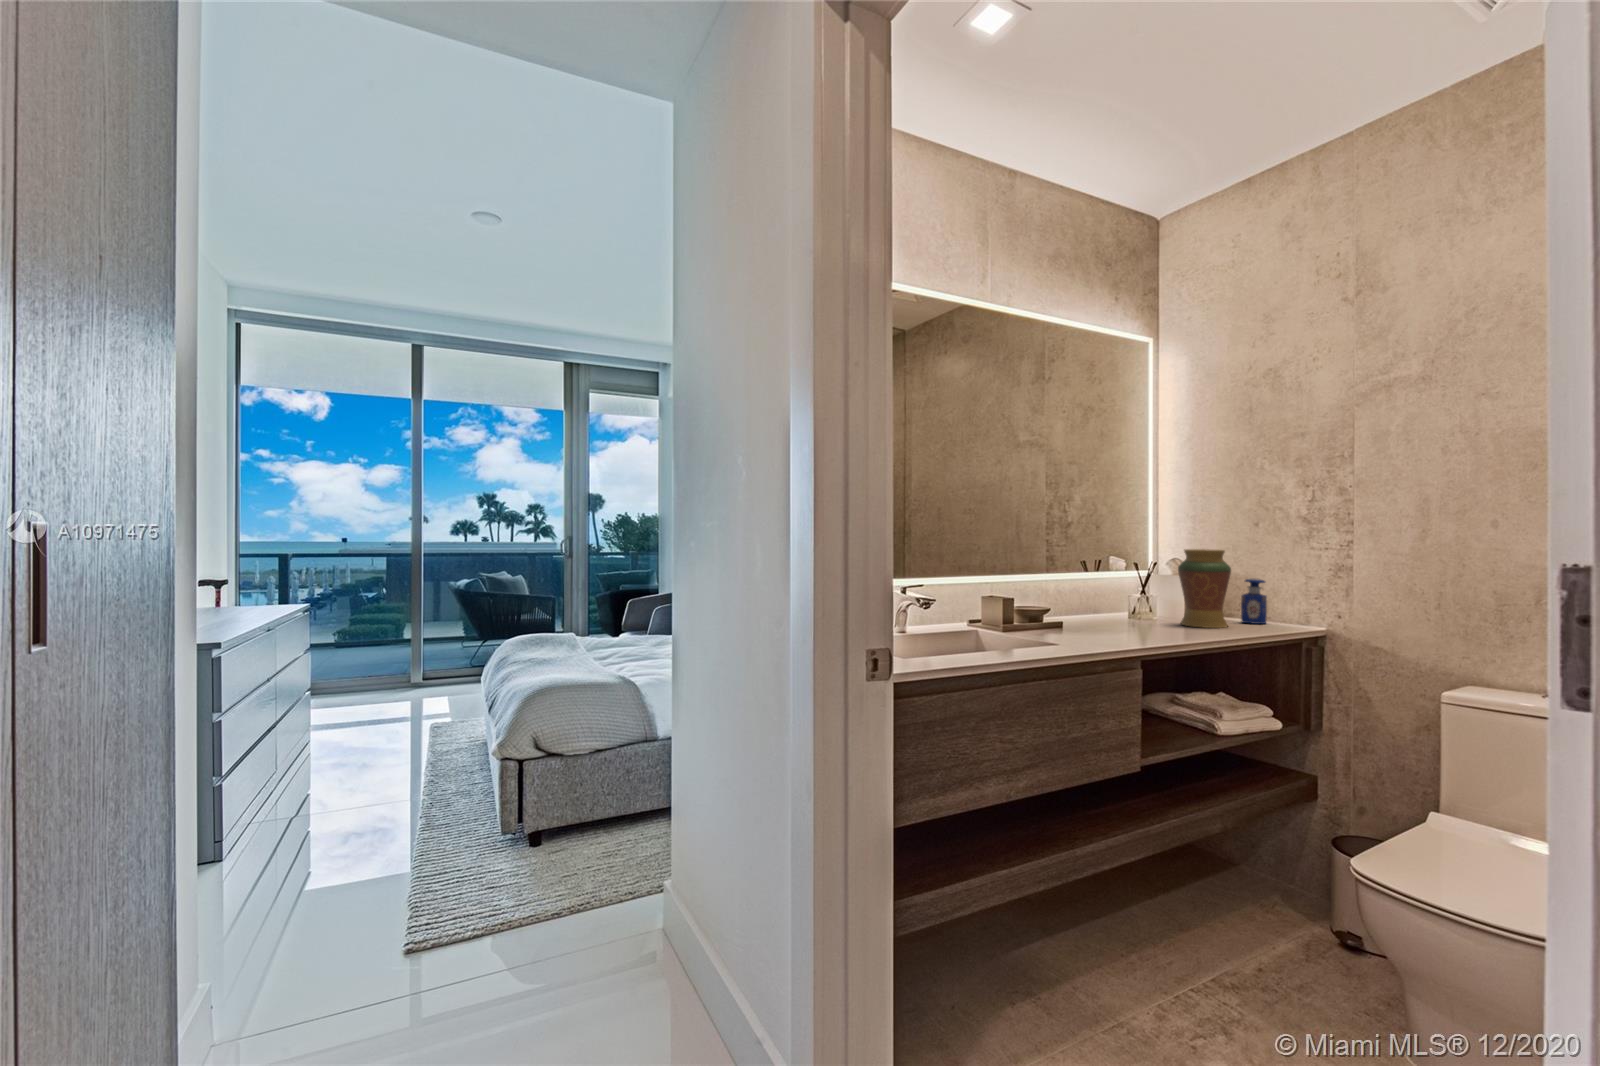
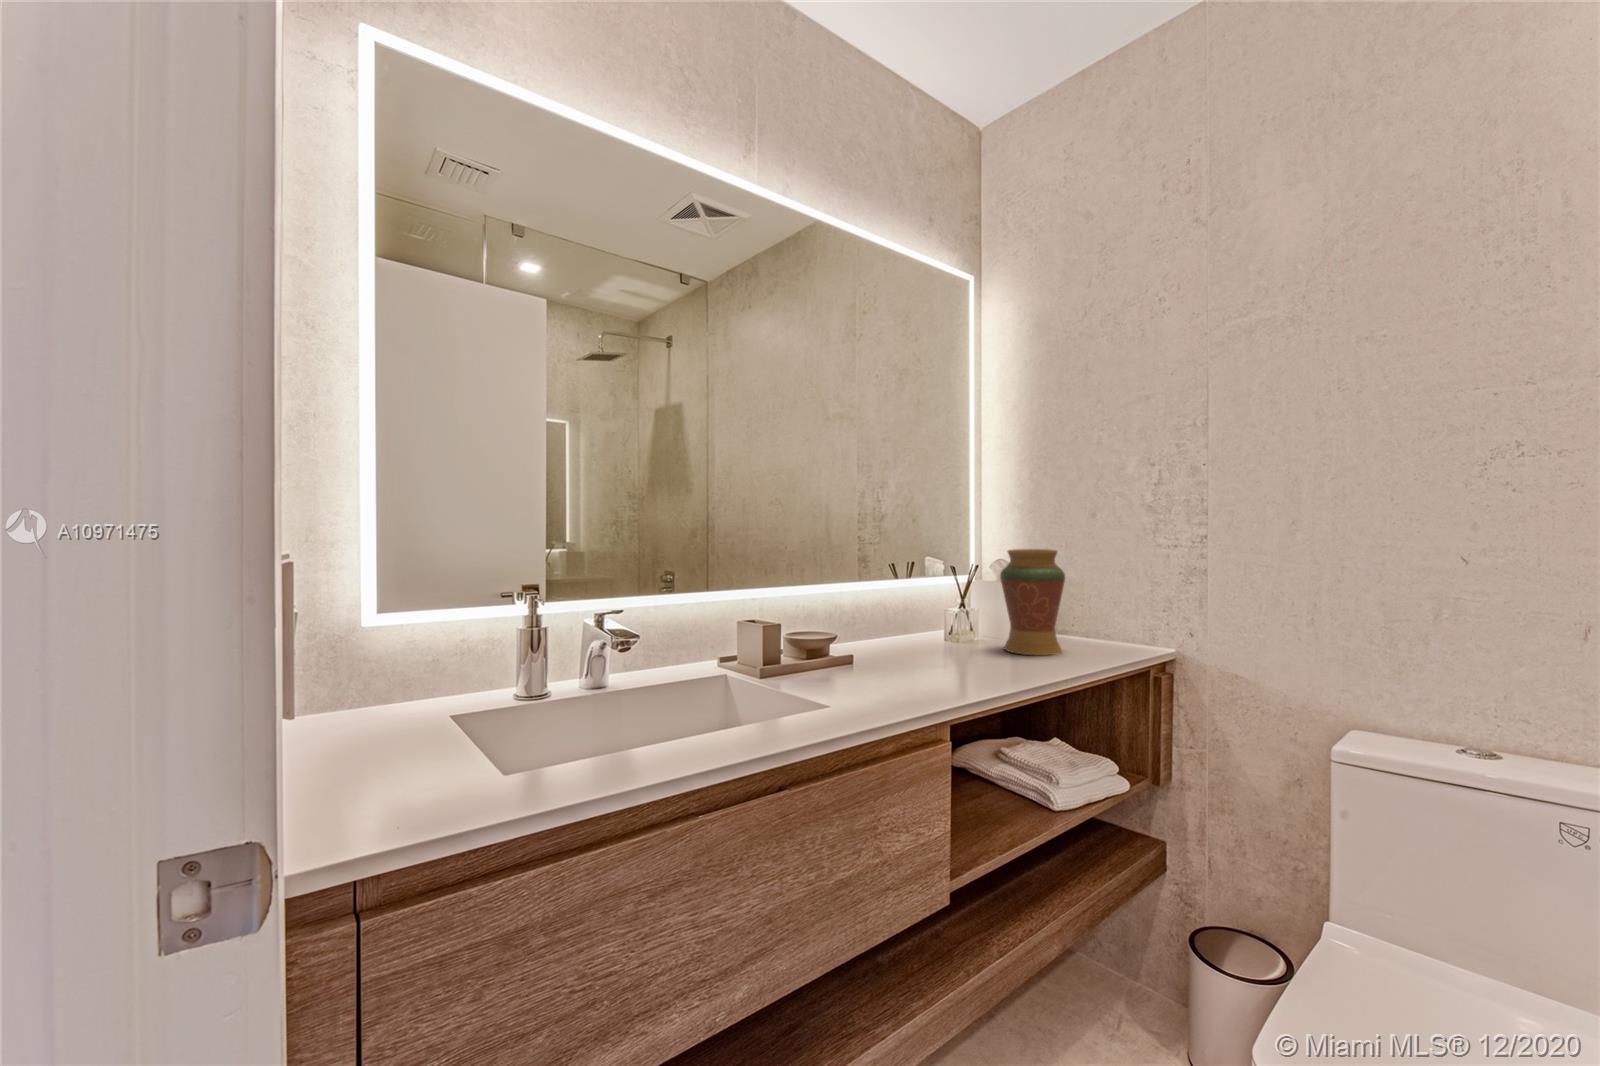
perfume bottle: present [1241,578,1267,624] -> none [1077,585,1108,645]

